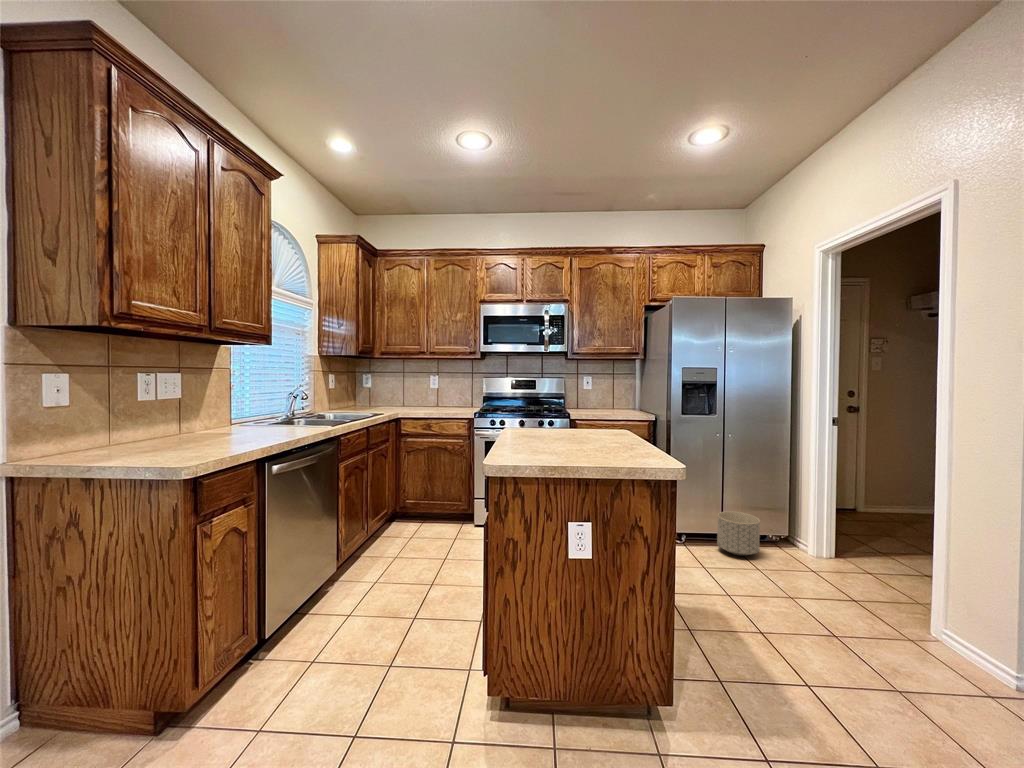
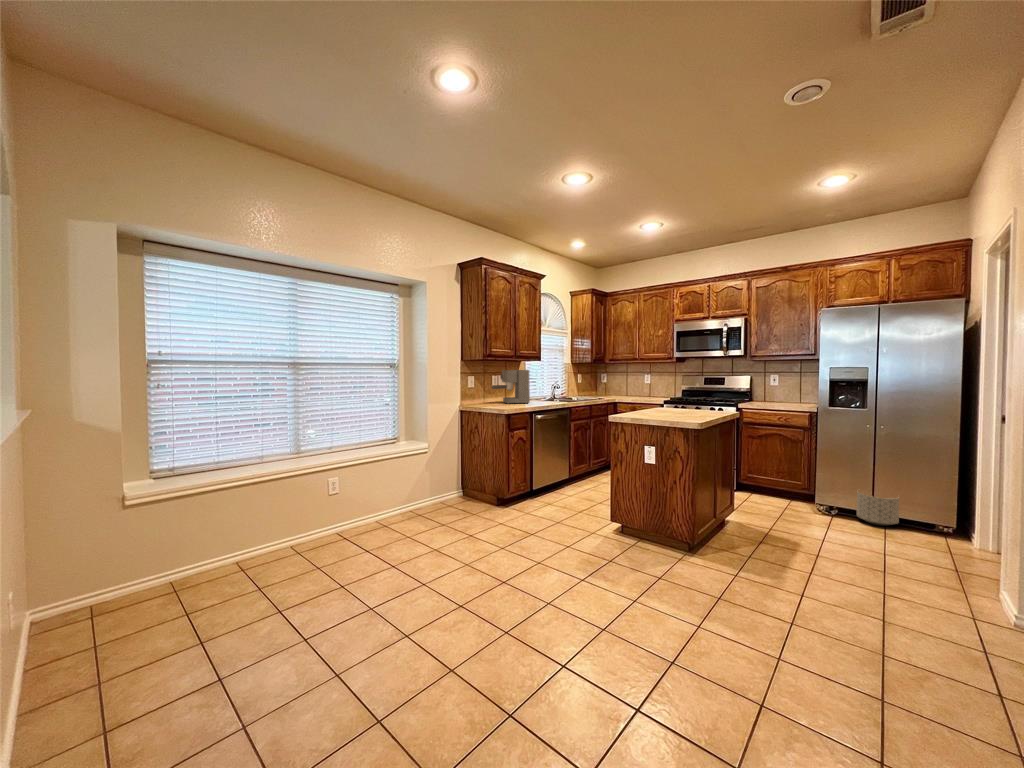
coffee maker: none [138,361,248,441] -> present [492,370,530,404]

